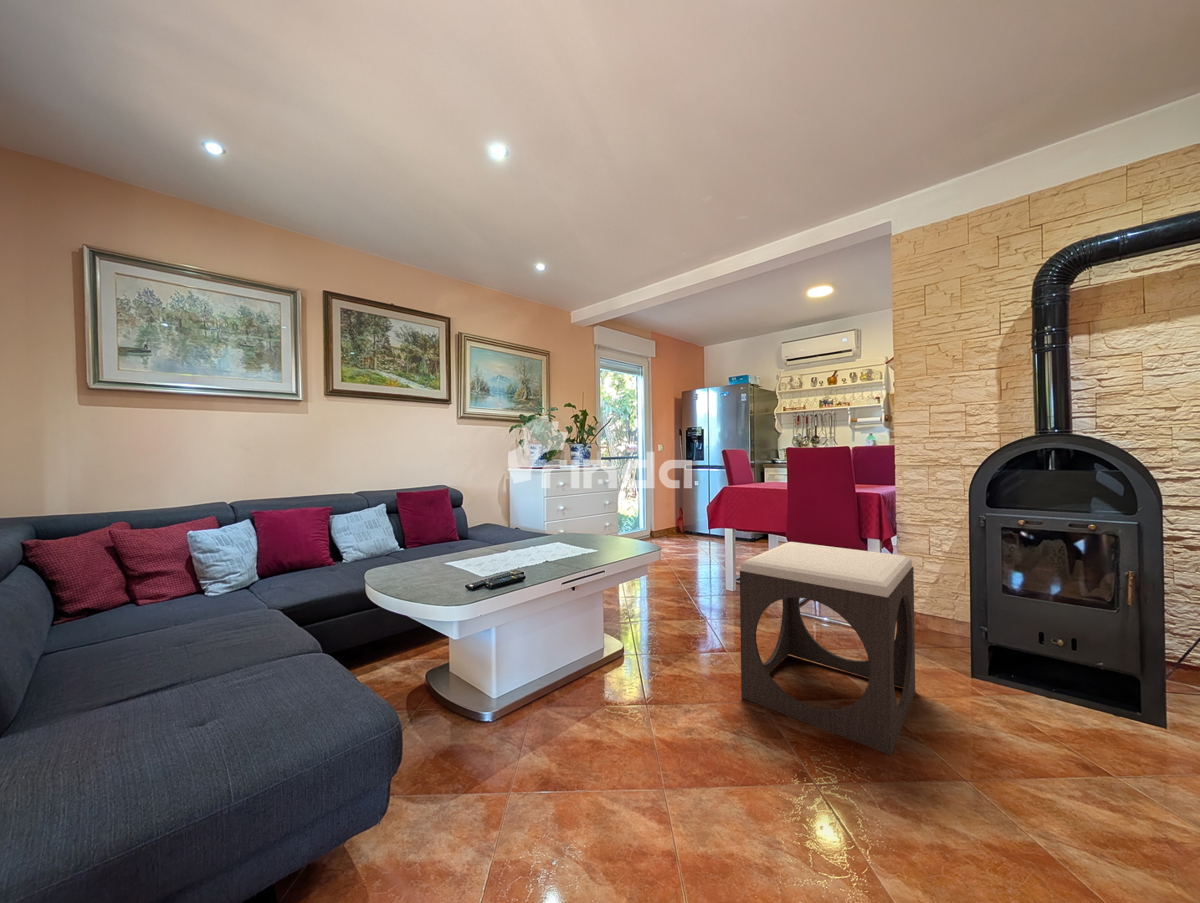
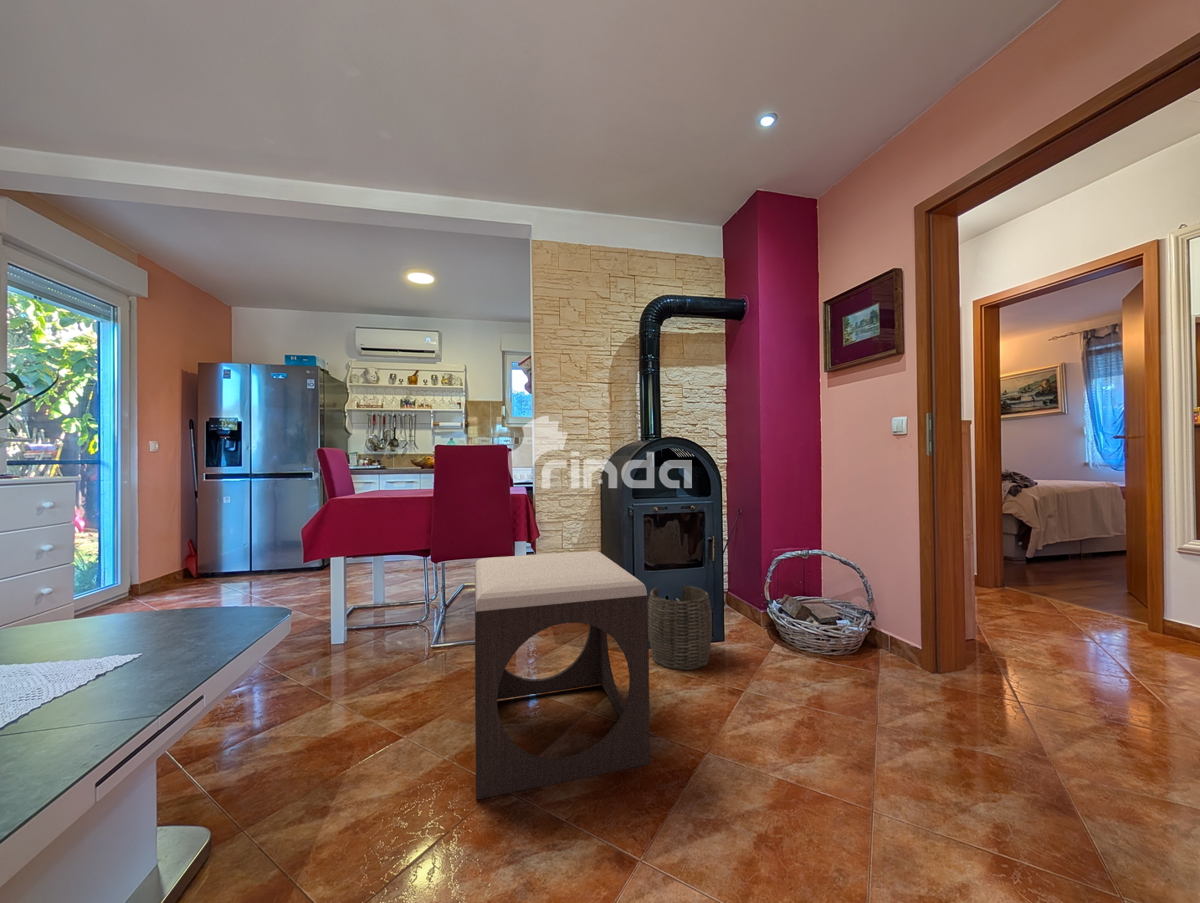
woven basket: none [1003,621,1120,739] -> present [648,586,712,670]

